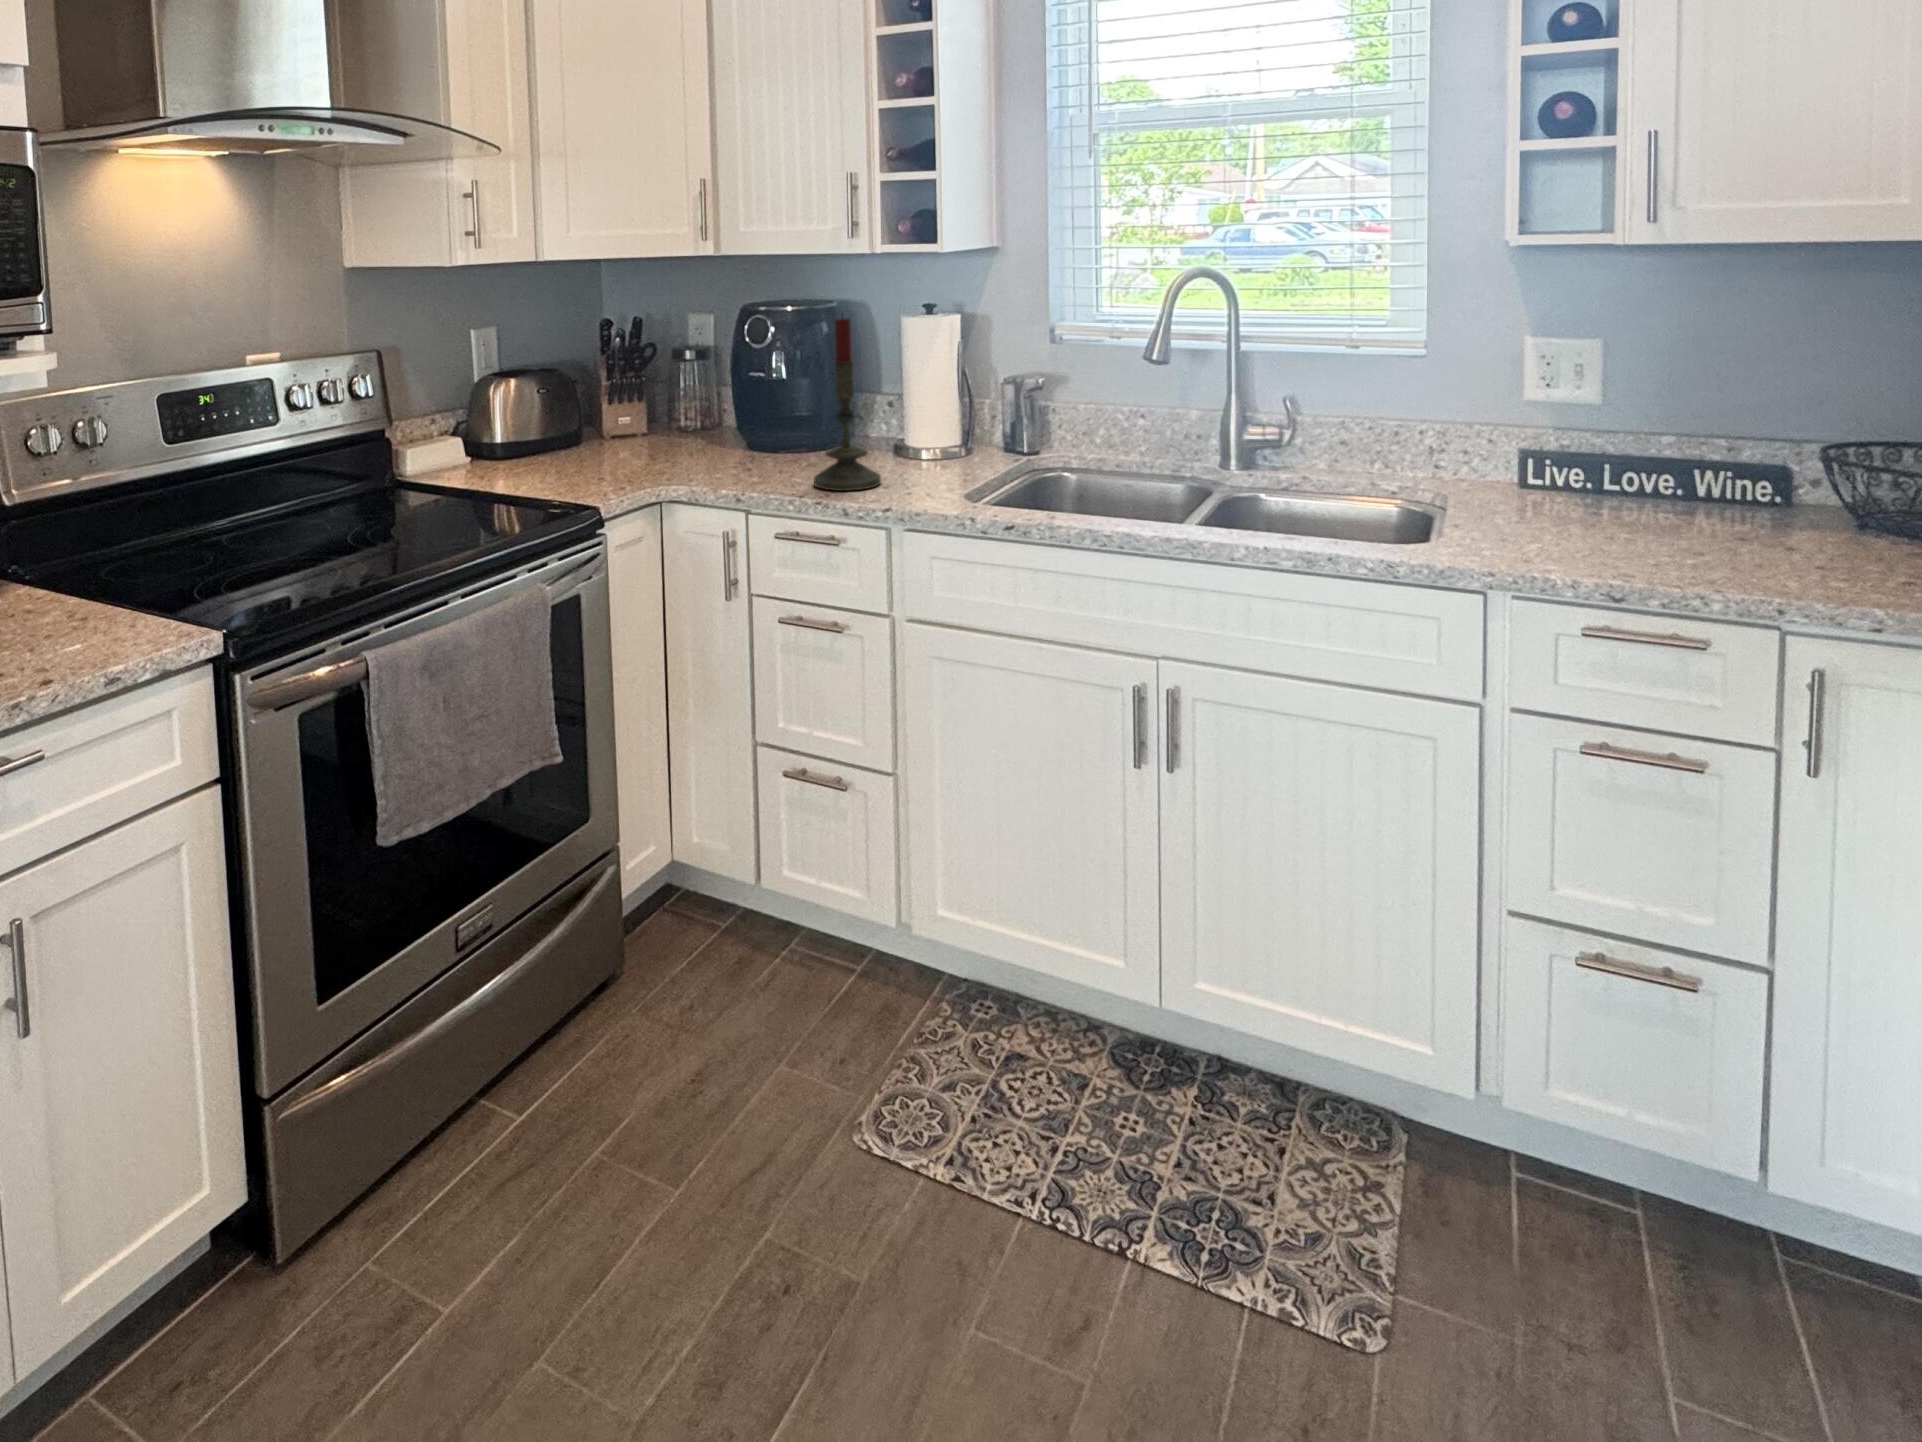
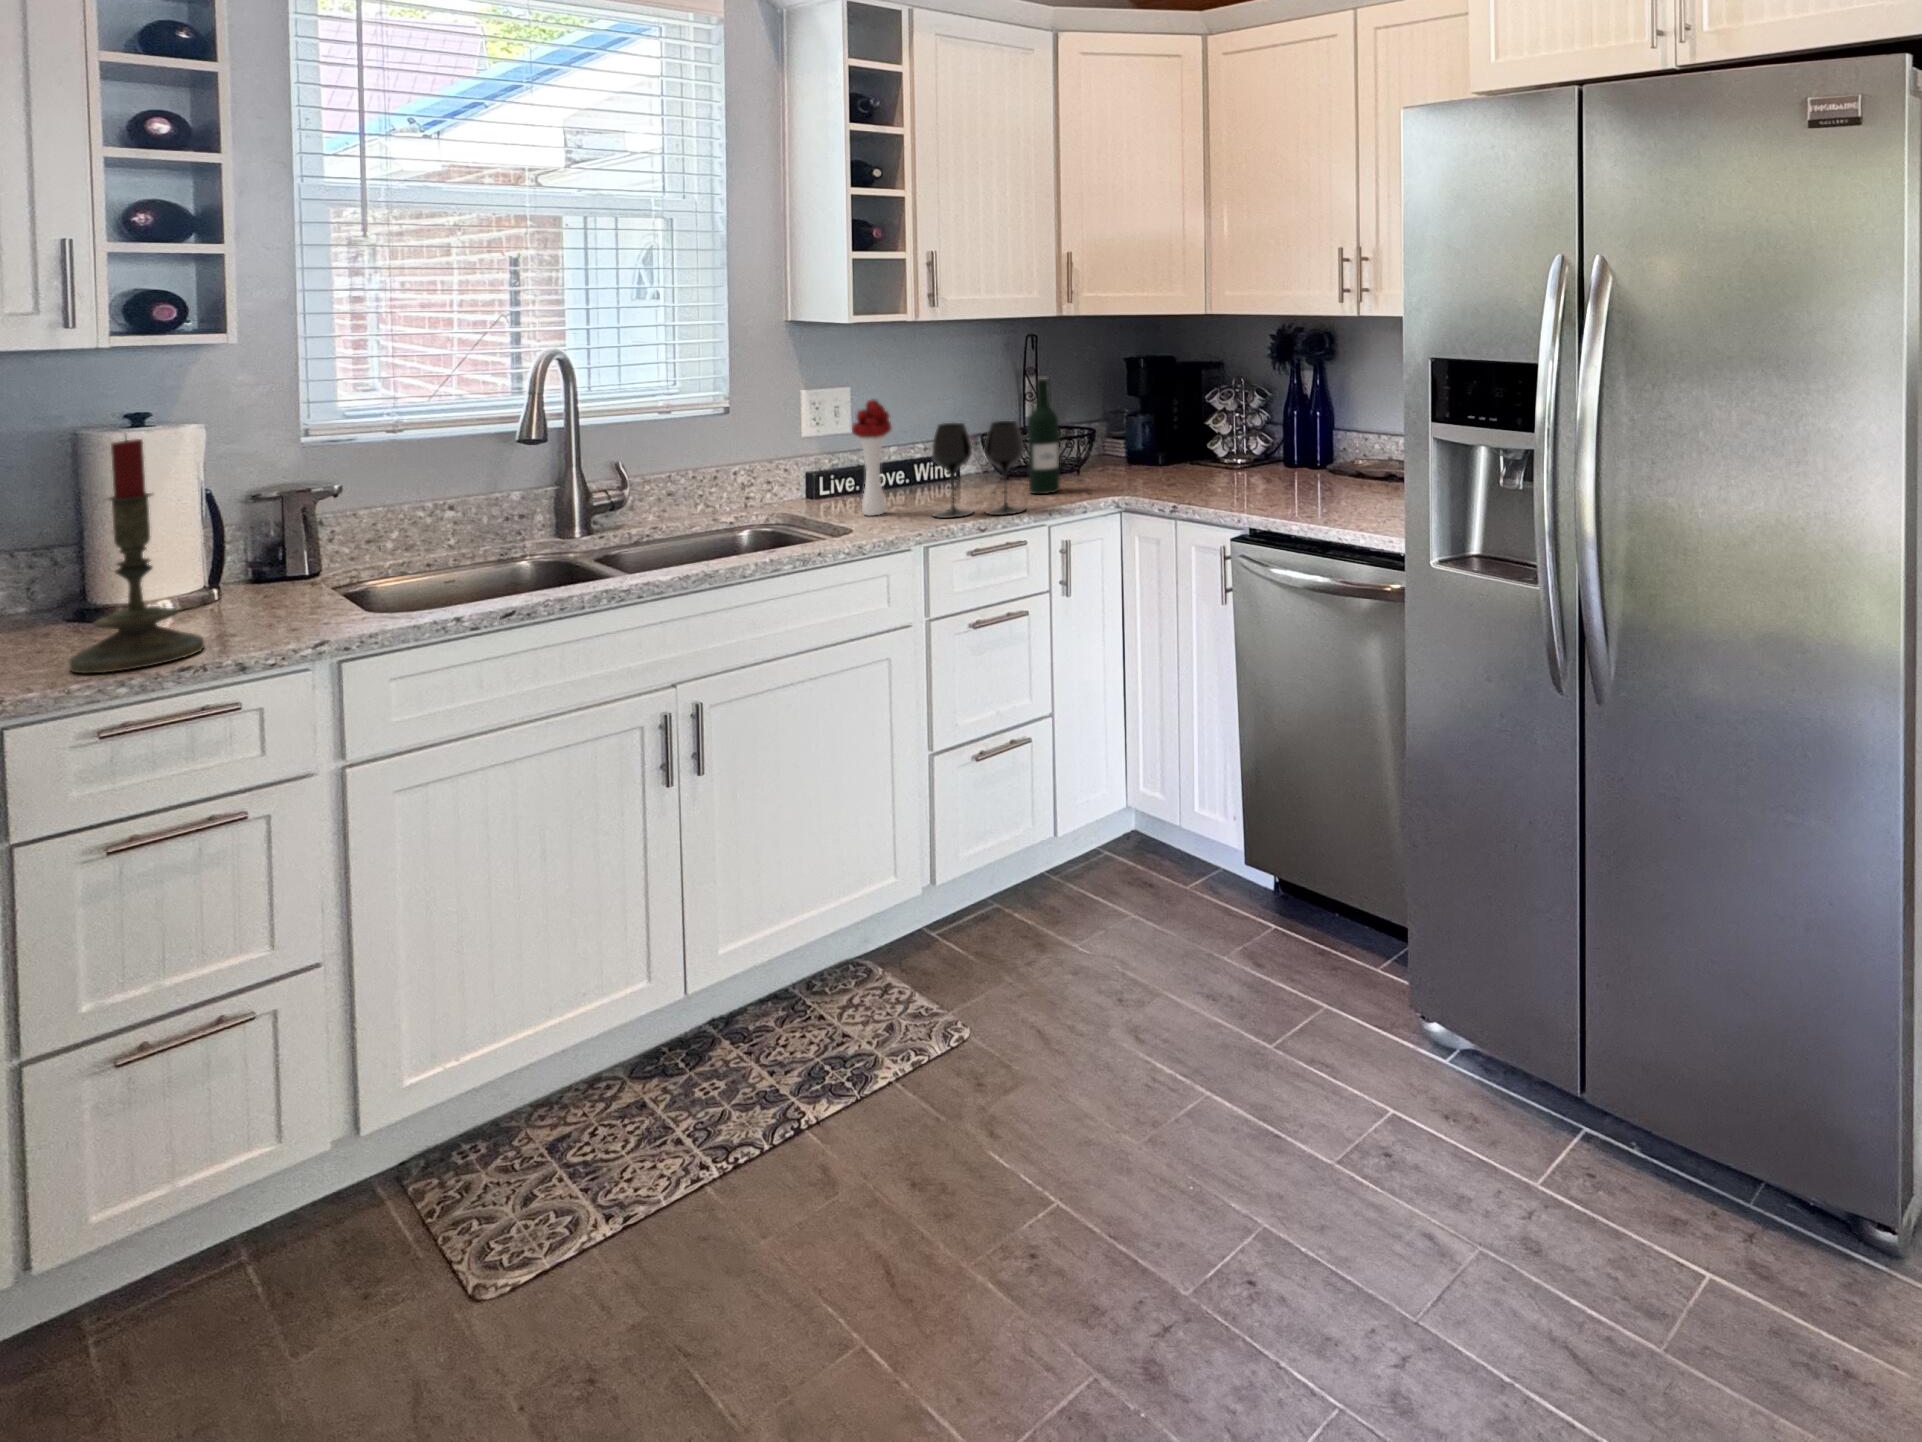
wine bottle: none [1832,350,1907,567] -> present [1028,379,1060,494]
flower bouquet: none [1502,354,1567,525] -> present [852,400,891,515]
wine glass: none [1589,403,1755,580] -> present [932,421,1025,518]

